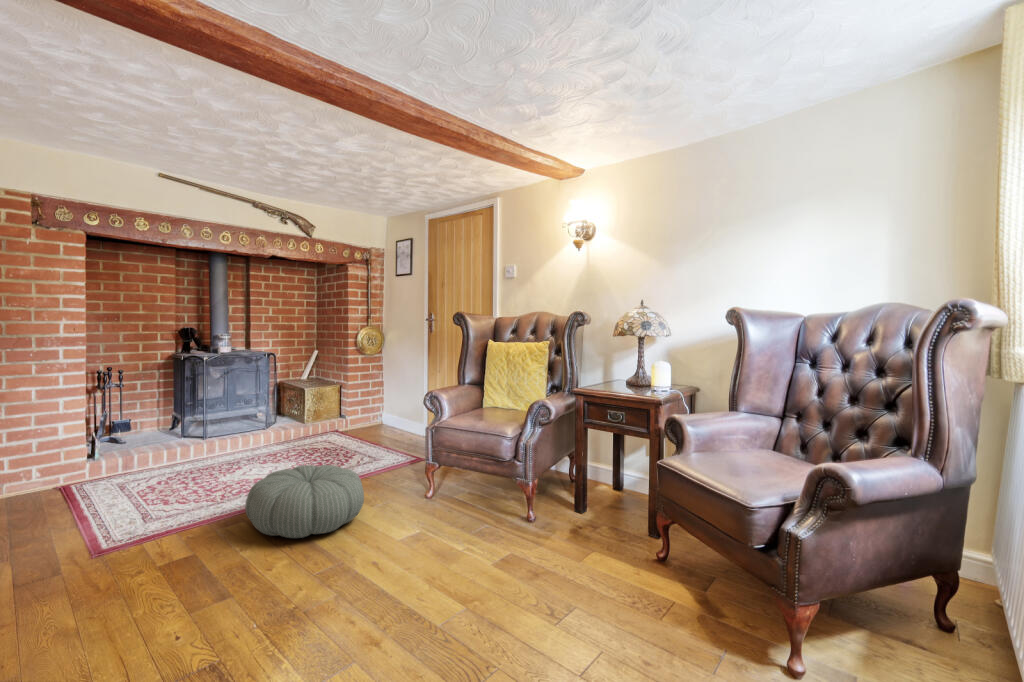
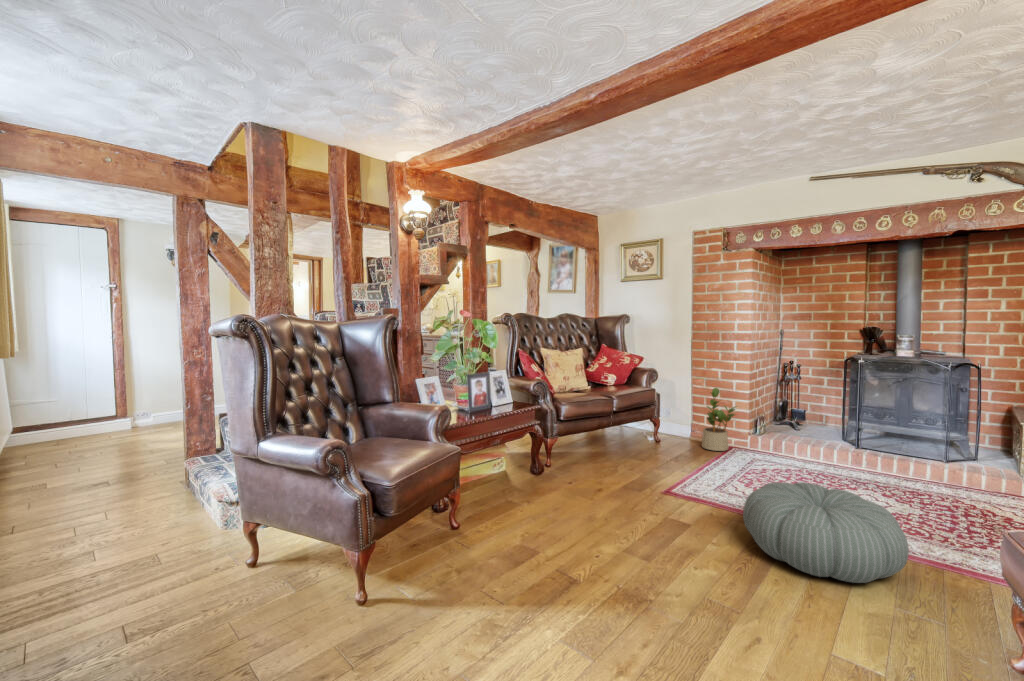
potted plant: none [25,413,80,501] -> present [702,388,735,451]

